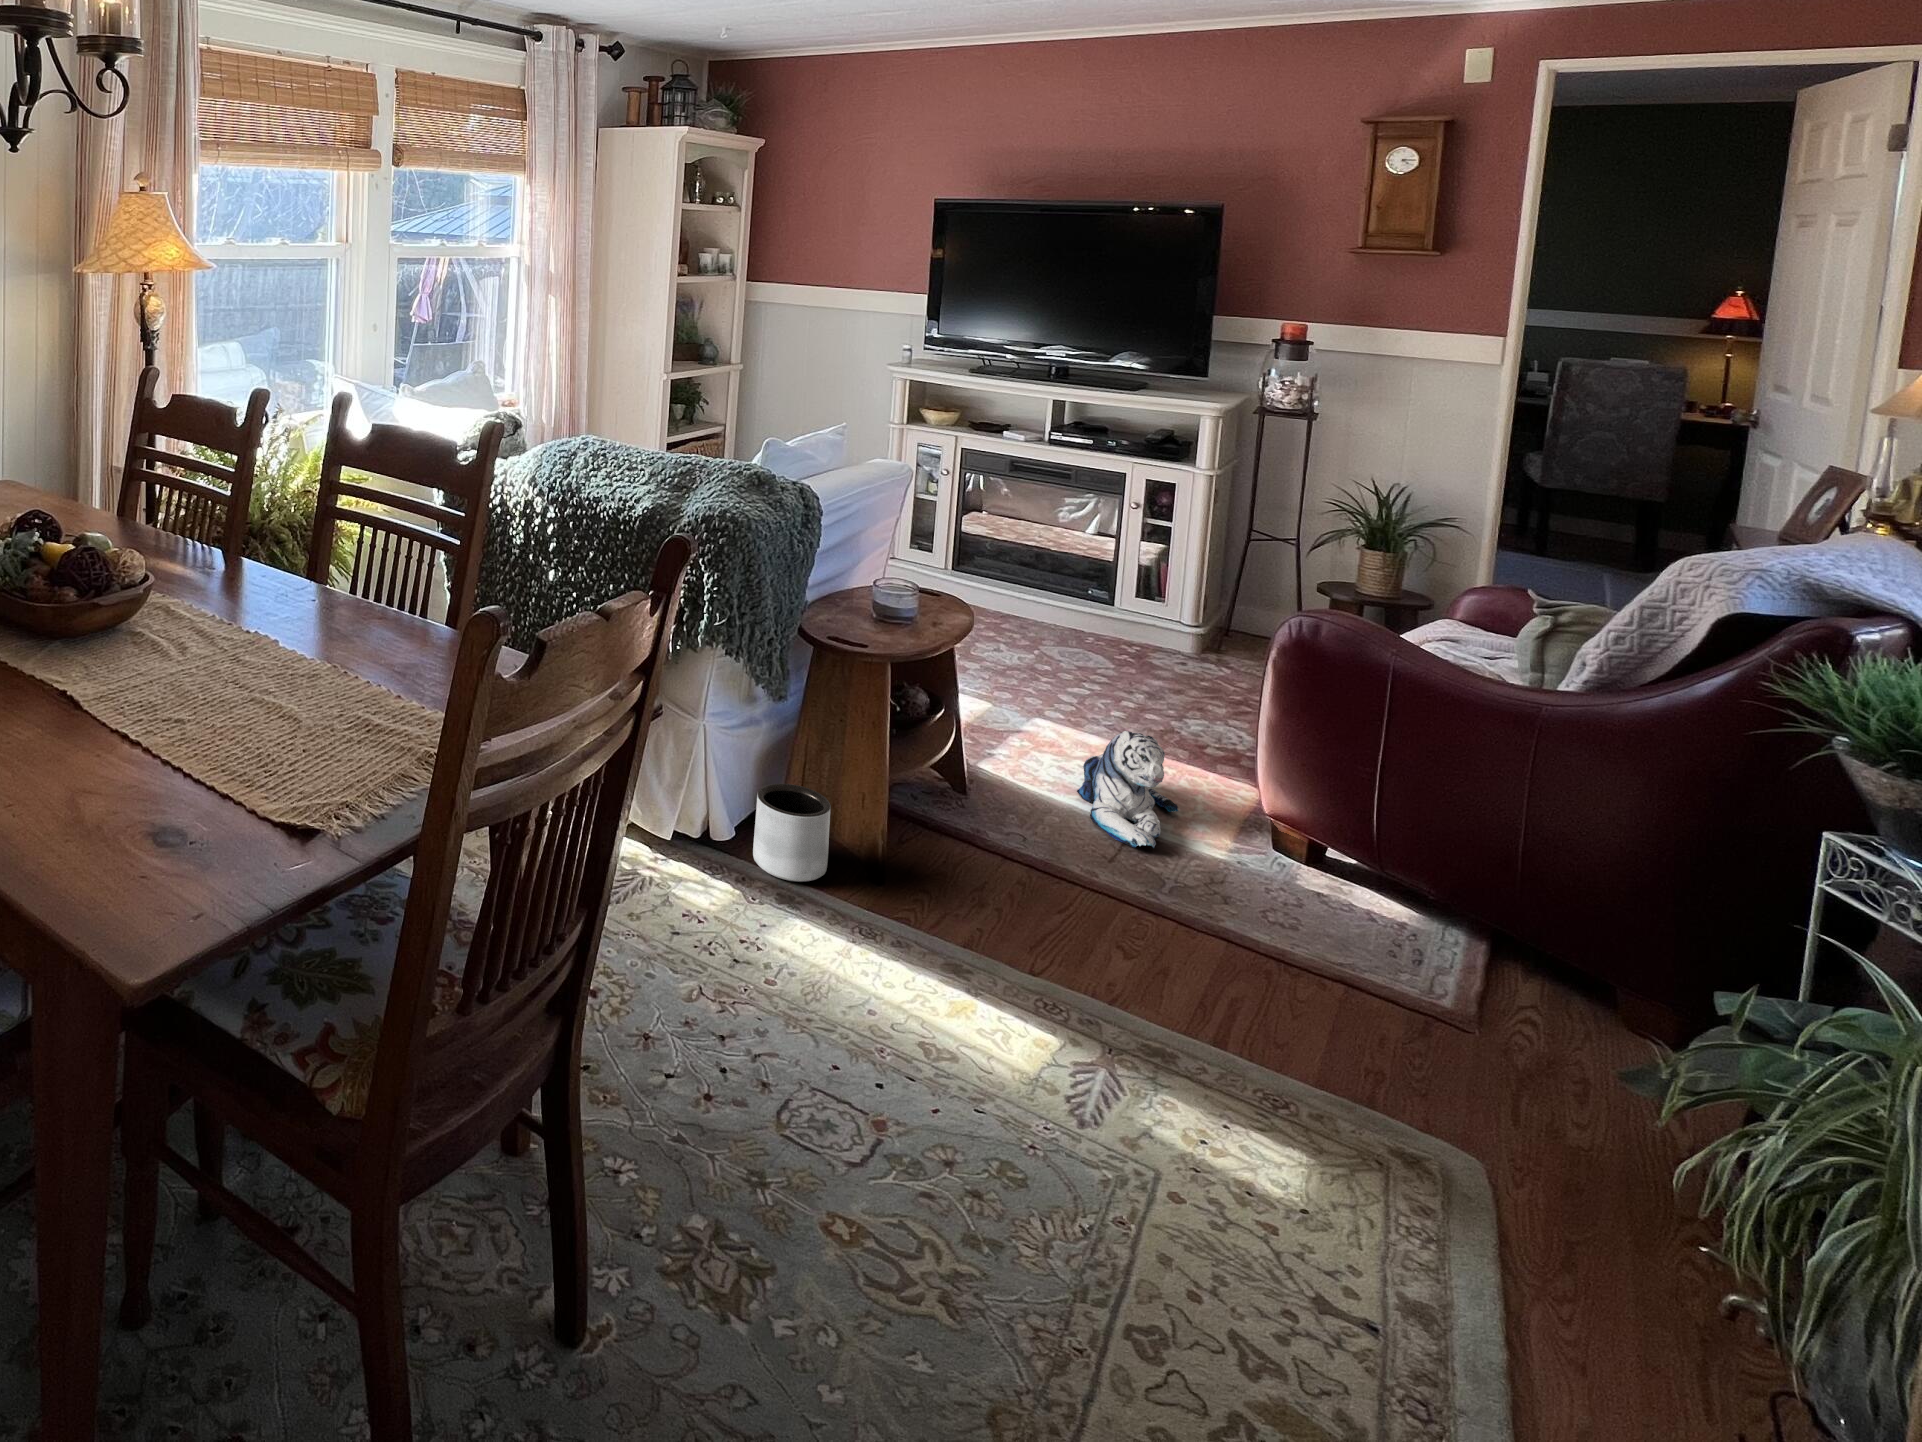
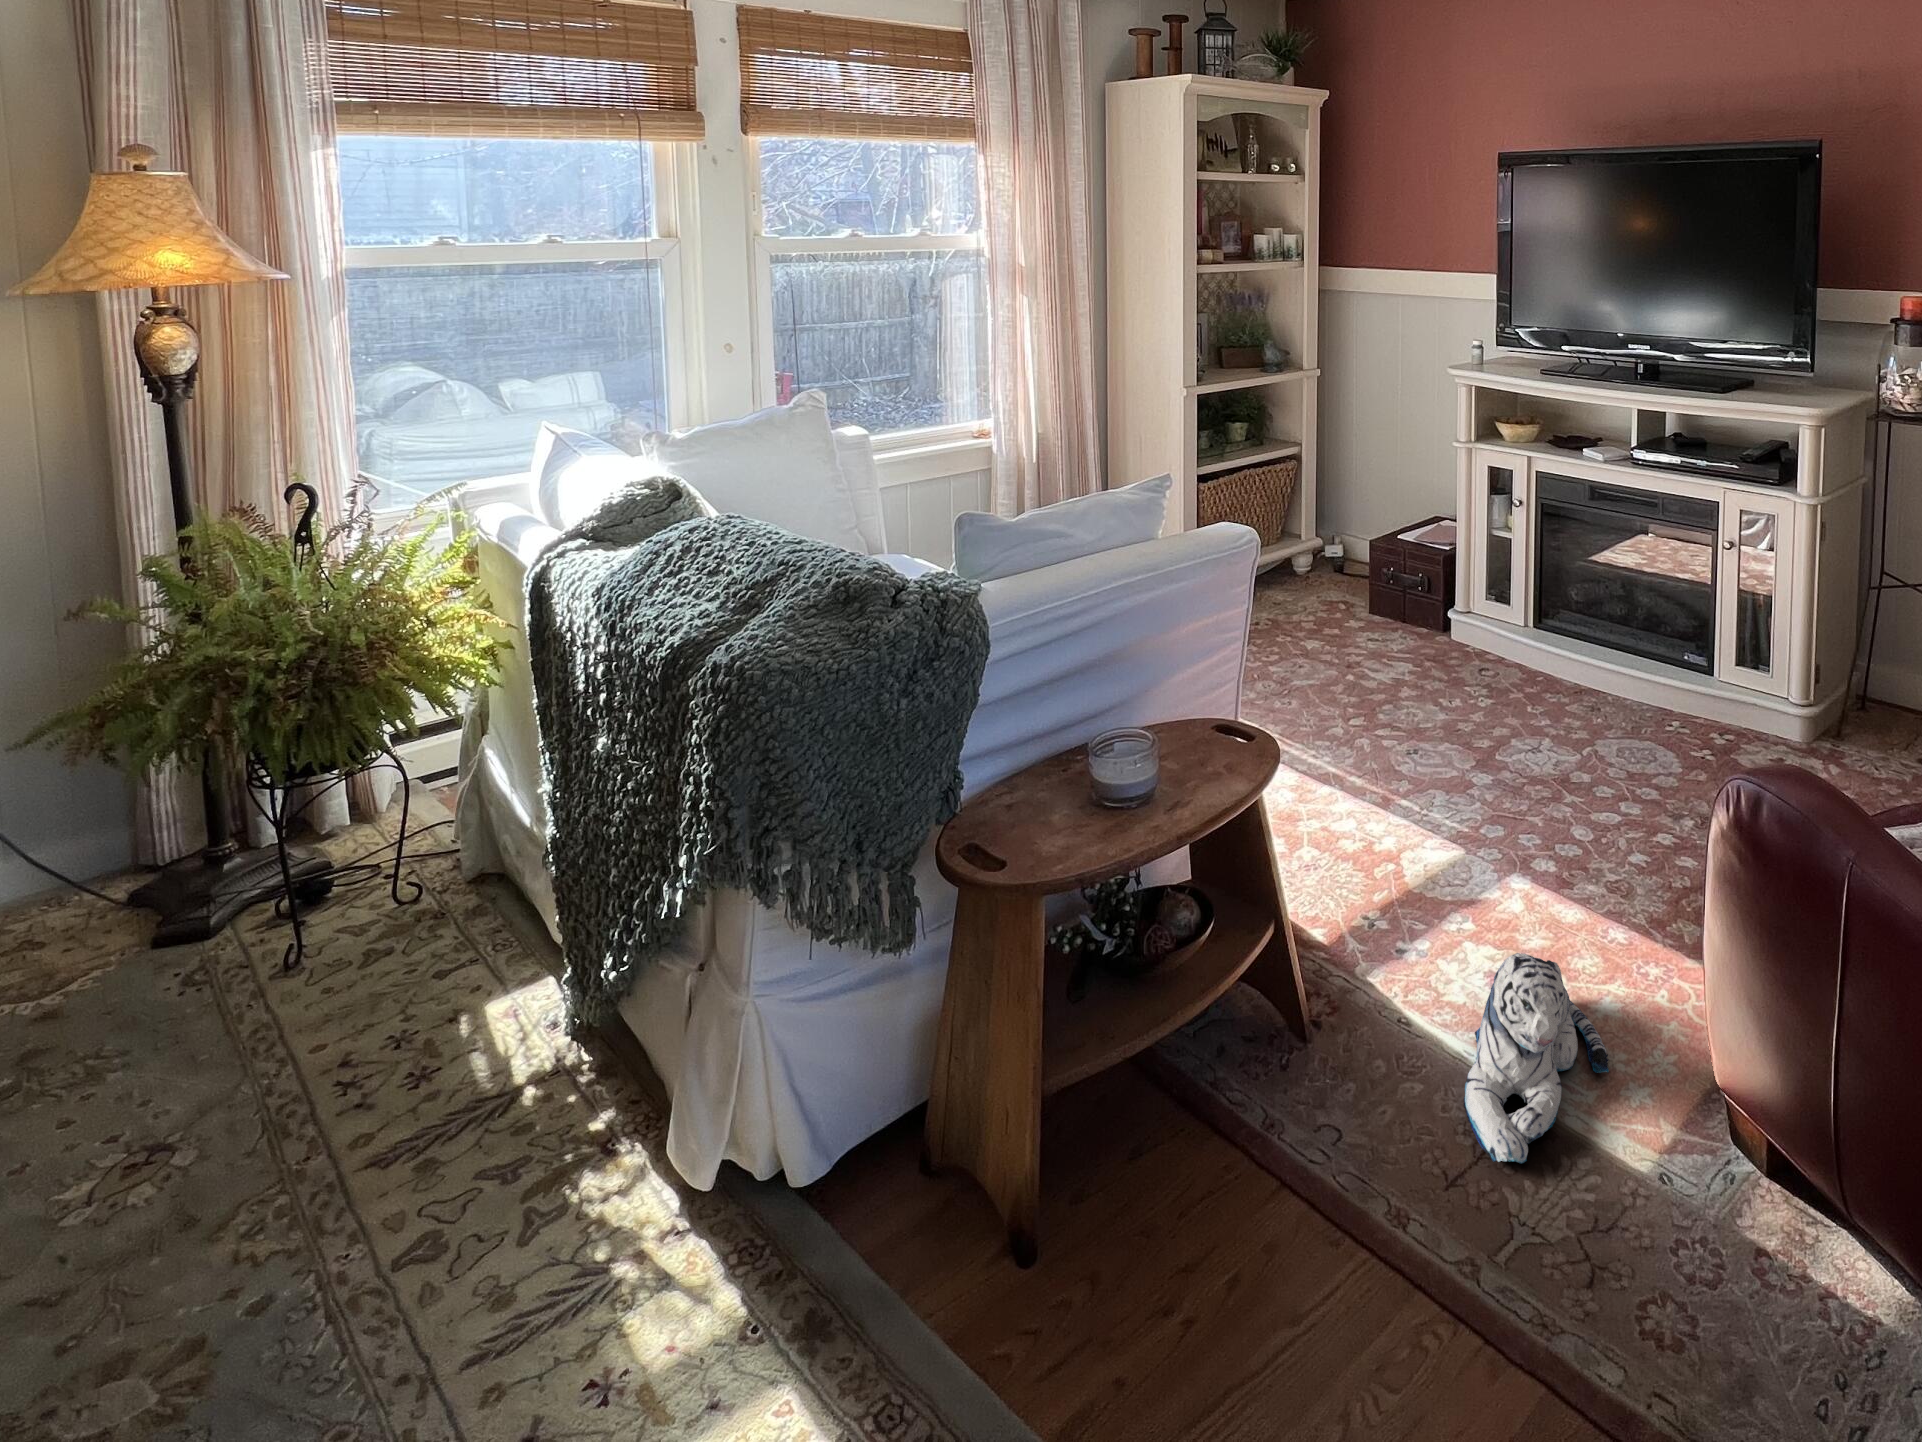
planter: present [753,784,831,882] -> none [819,1096,945,1287]

